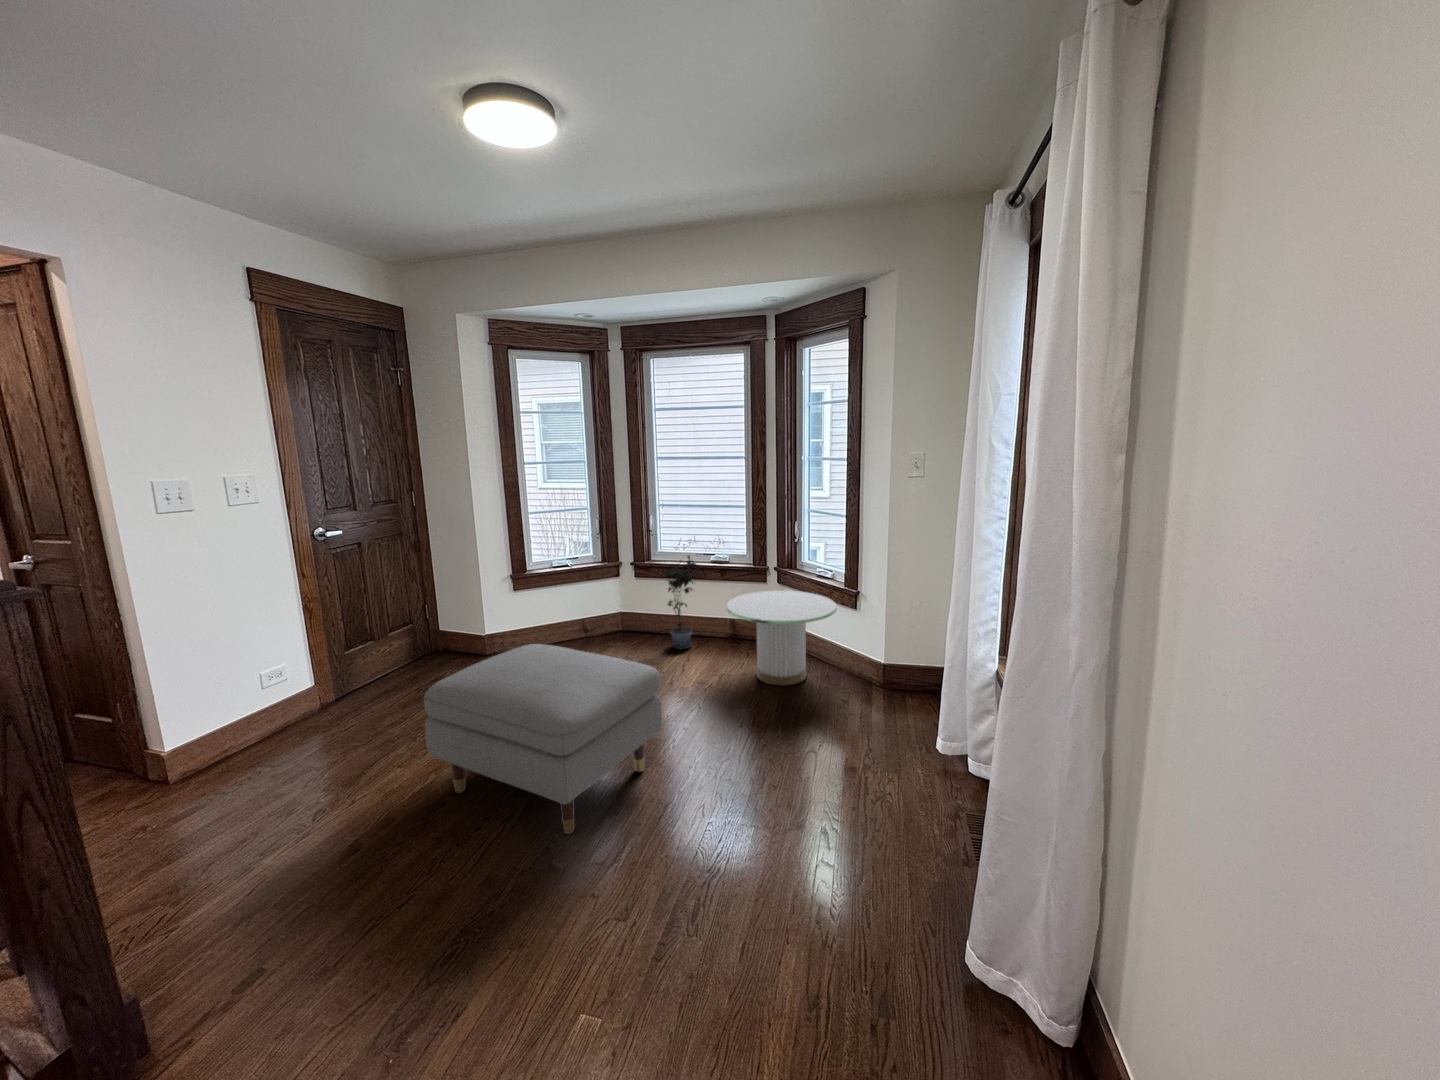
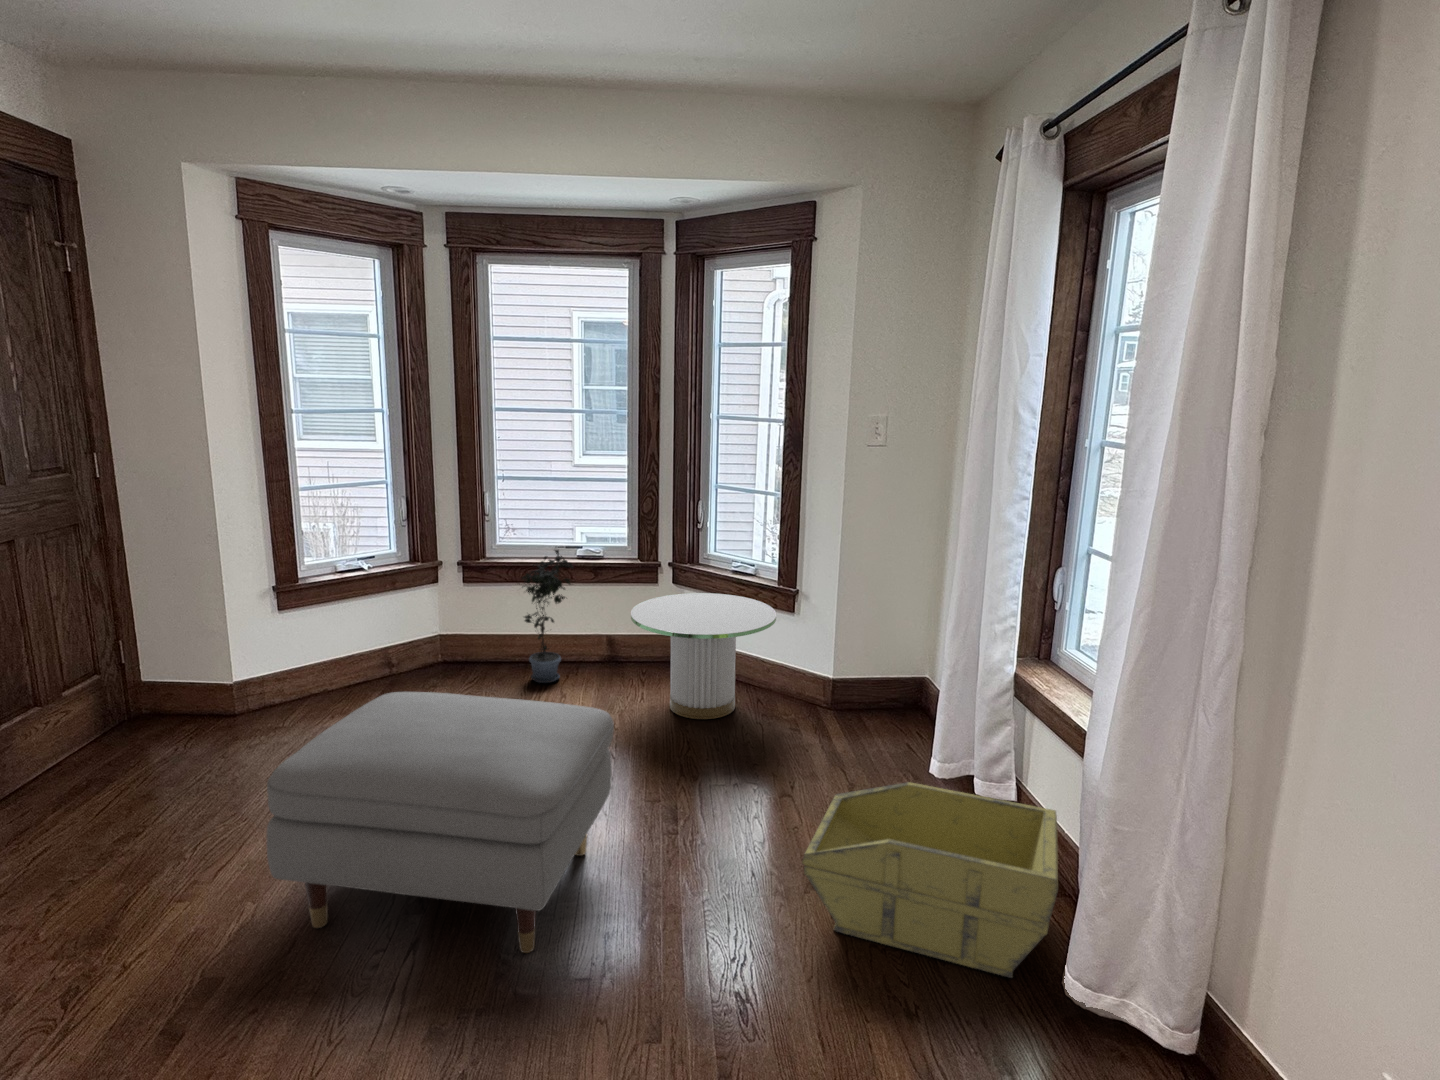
storage bin: none [770,750,1001,935] -> present [802,782,1058,978]

